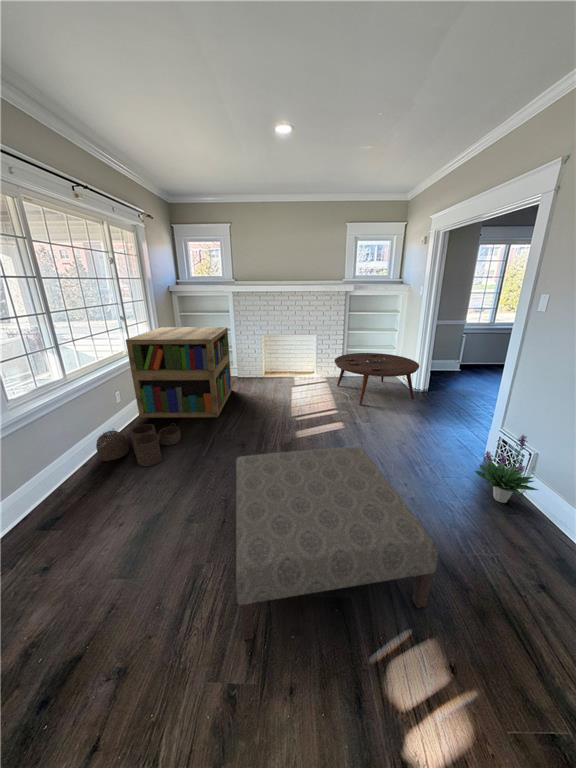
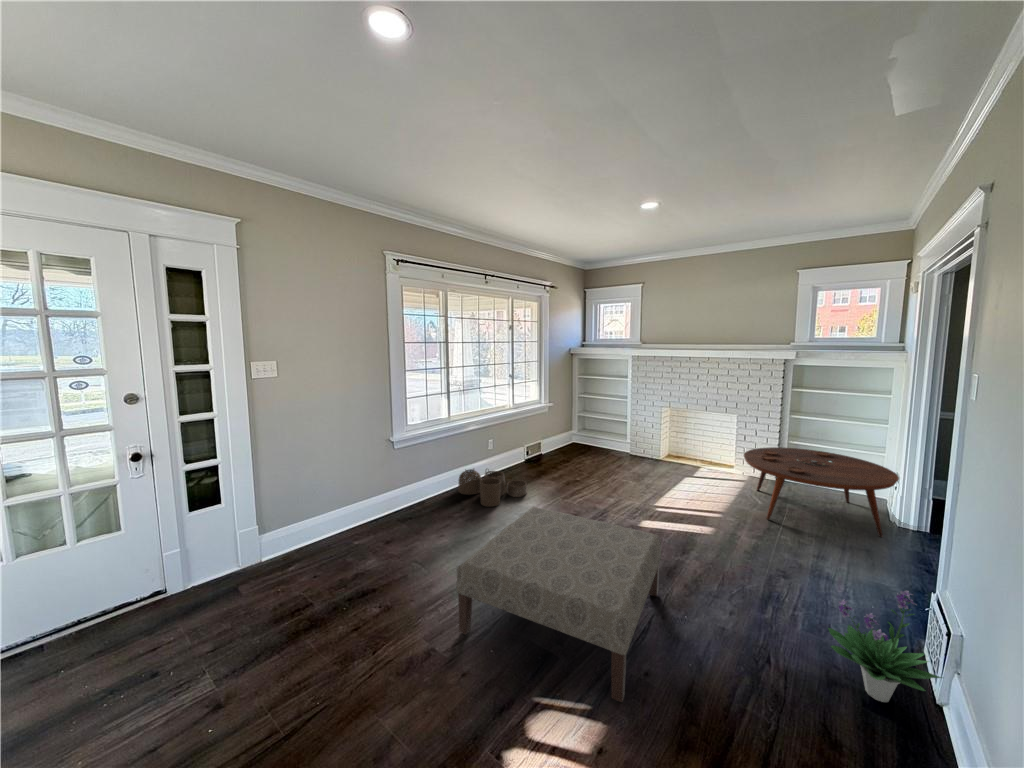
bookshelf: present [126,327,232,418] -> none [507,388,612,486]

